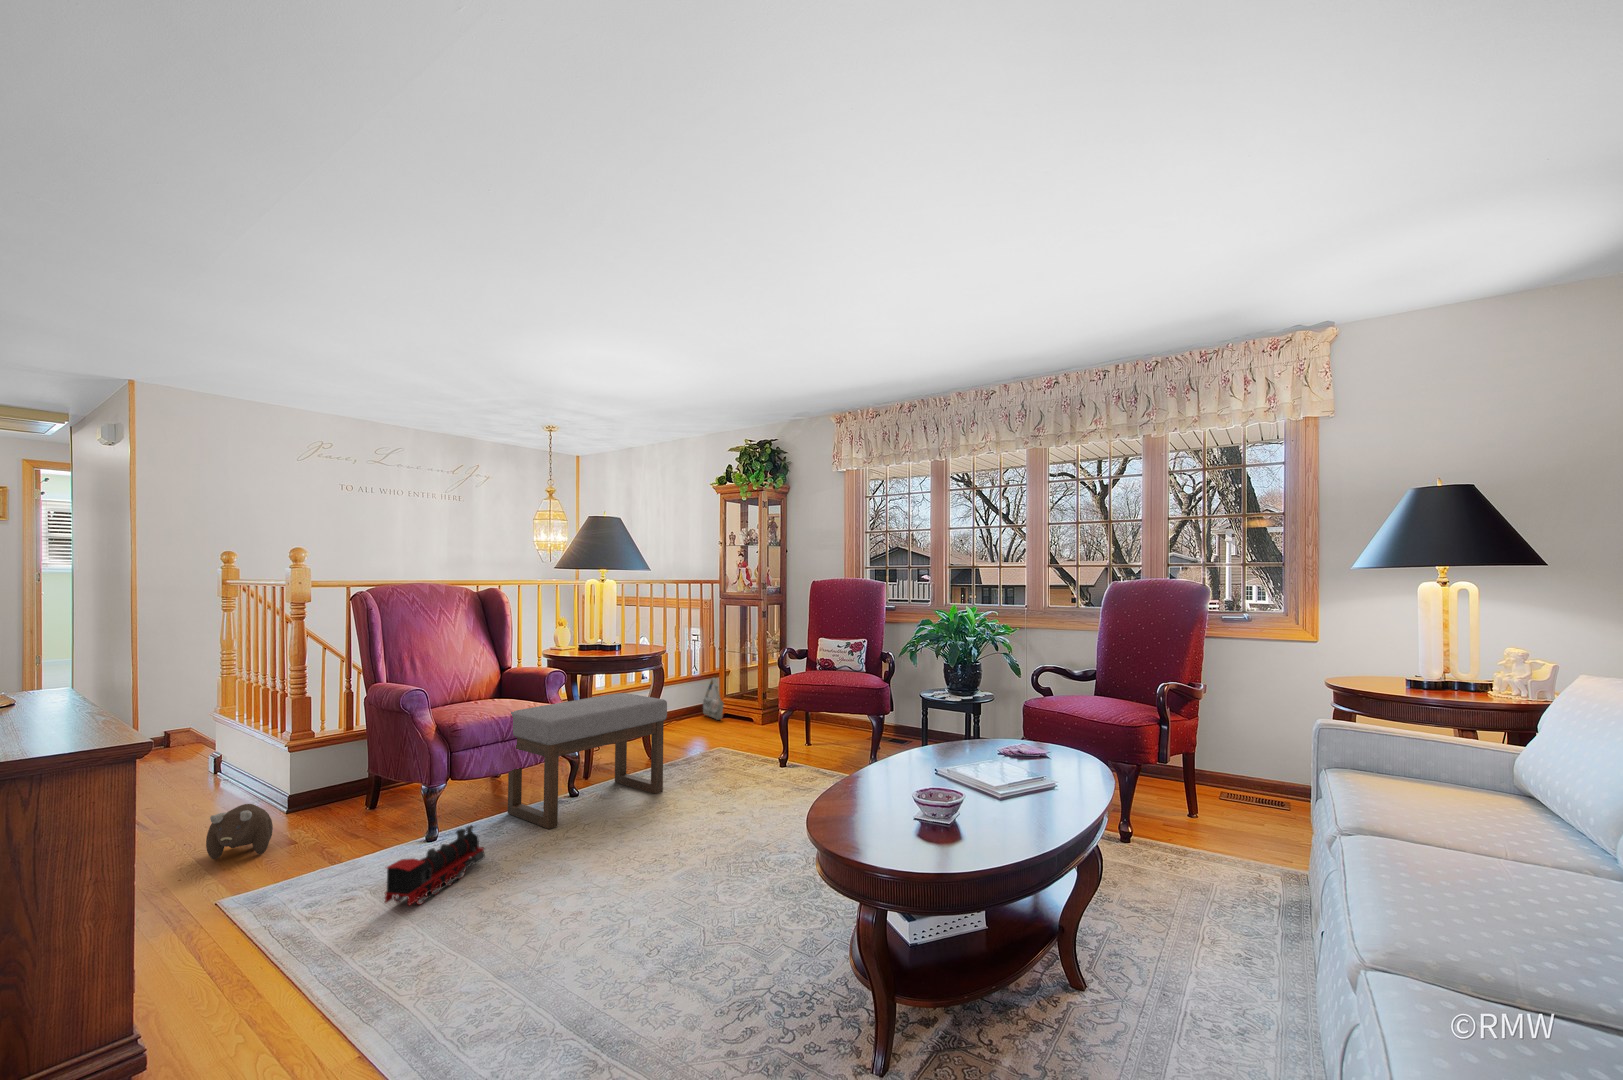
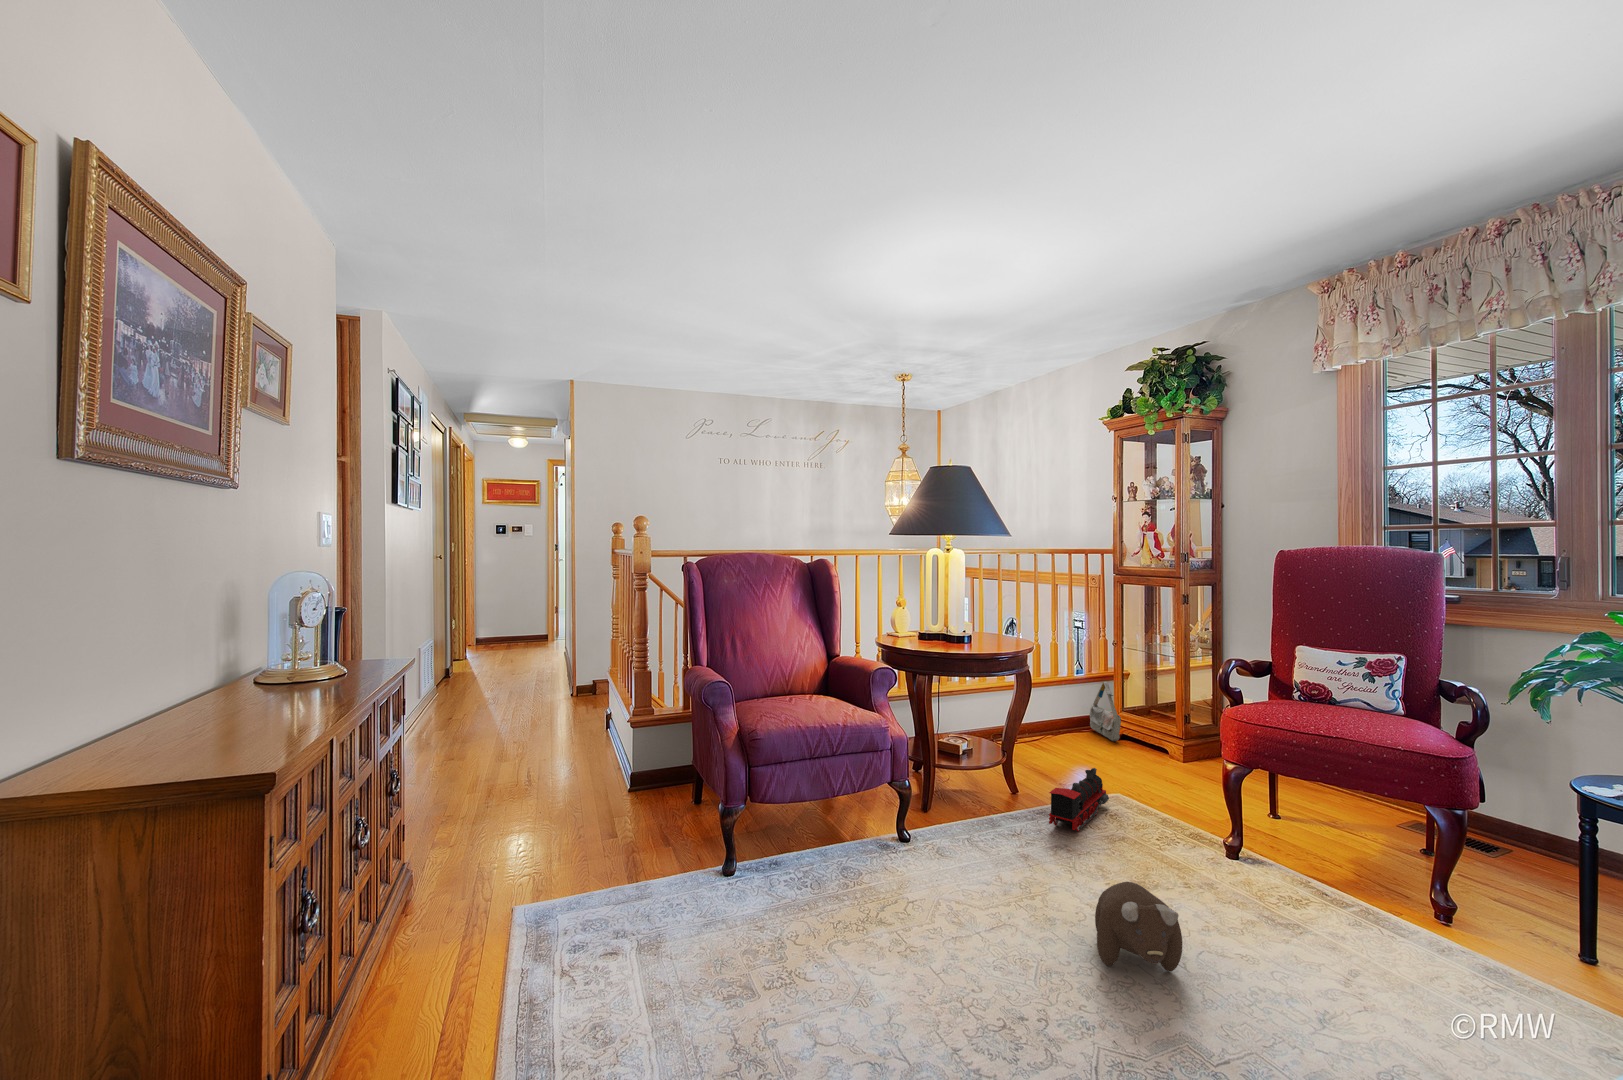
ottoman: present [508,693,667,829] -> none [816,704,1040,901]
plush toy: present [206,804,273,860] -> present [1095,882,1182,972]
toy train: present [385,826,485,905] -> present [1049,768,1109,831]

